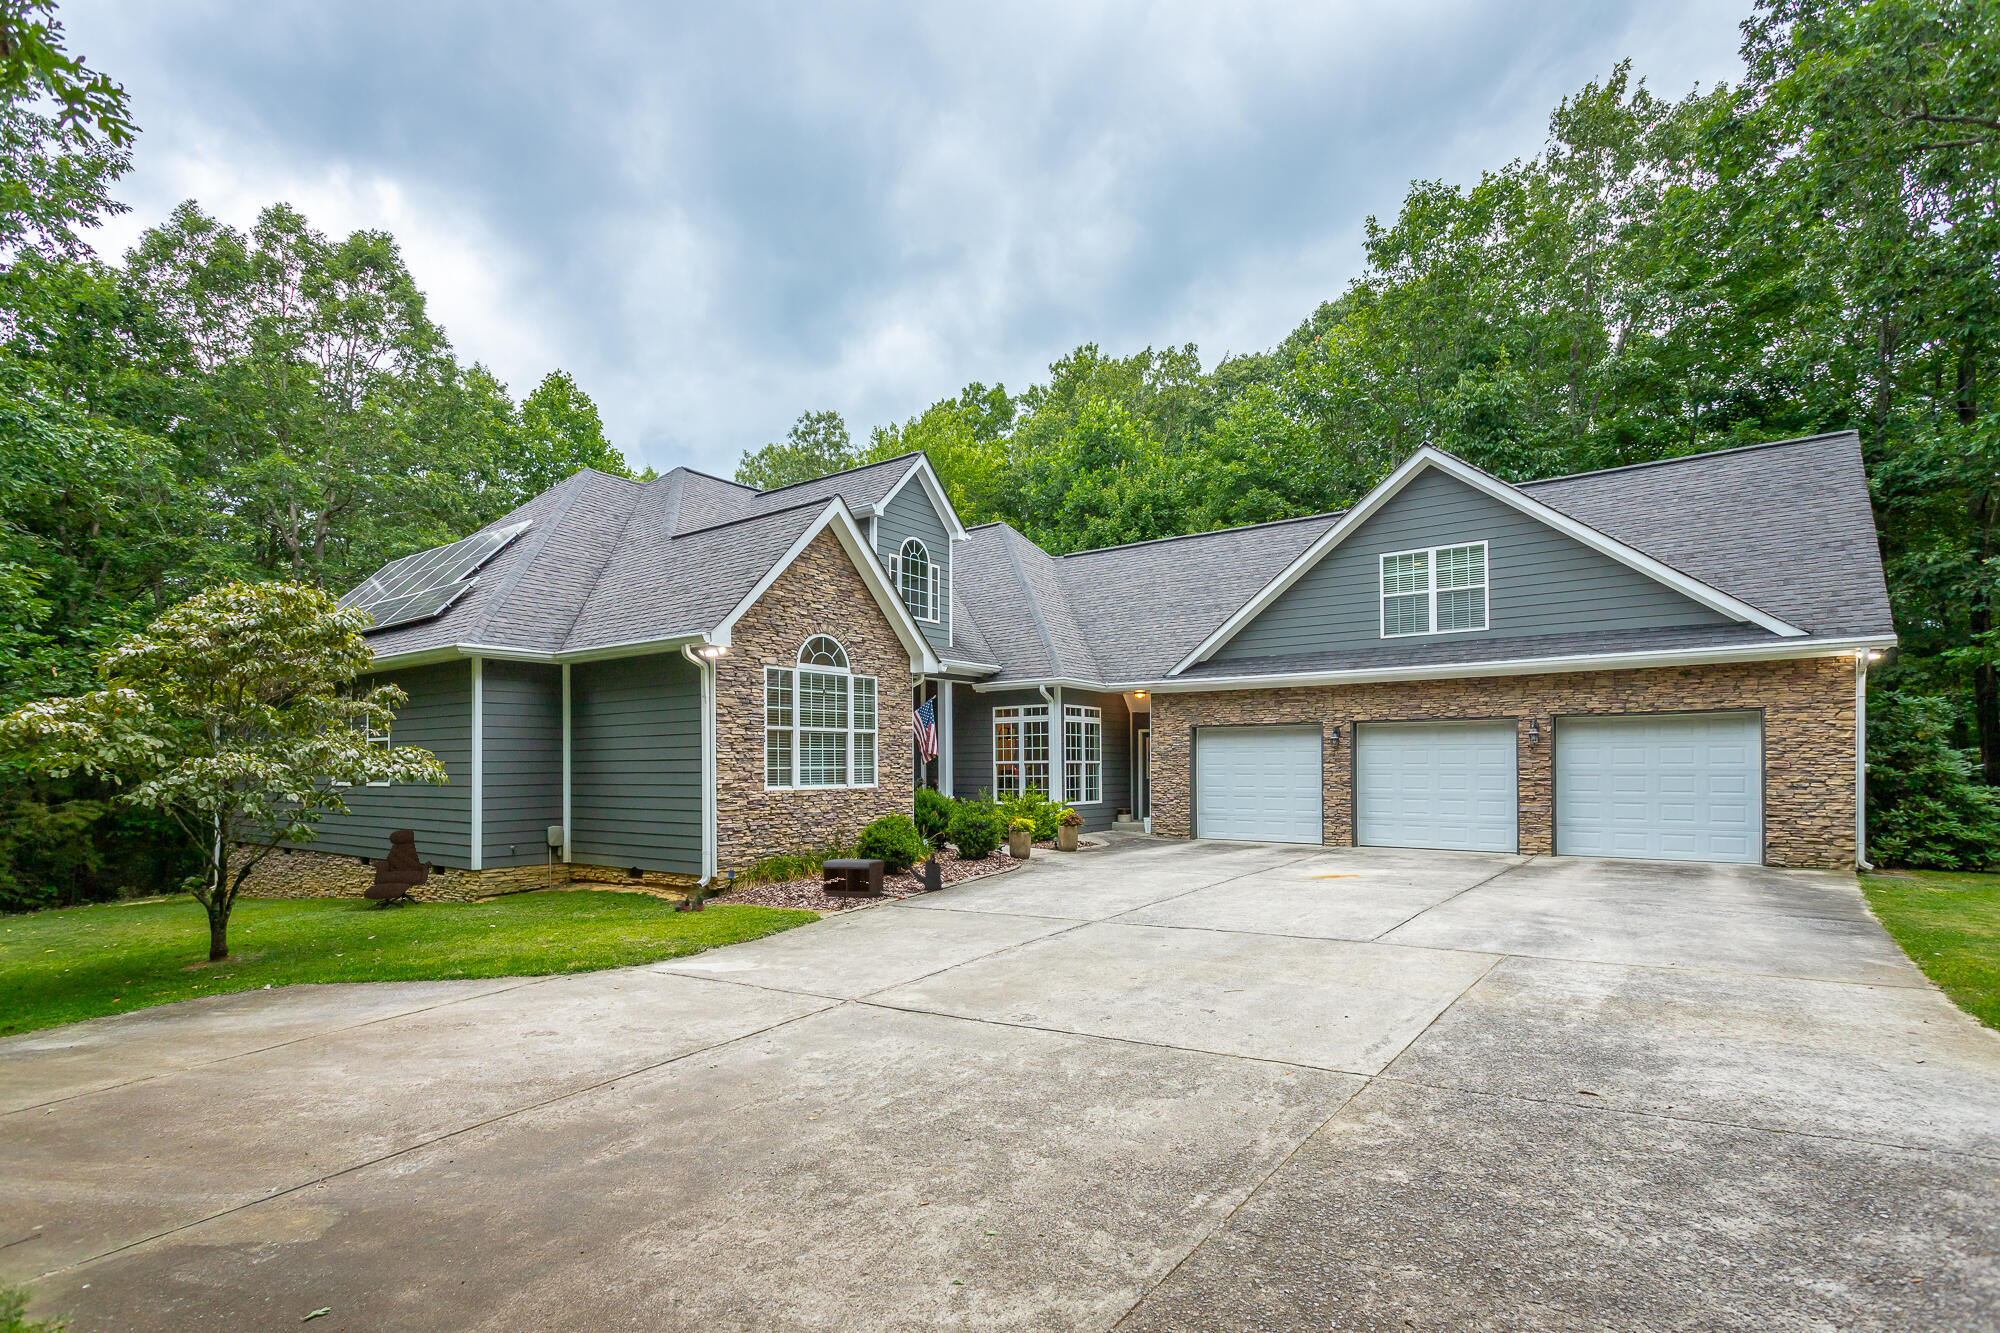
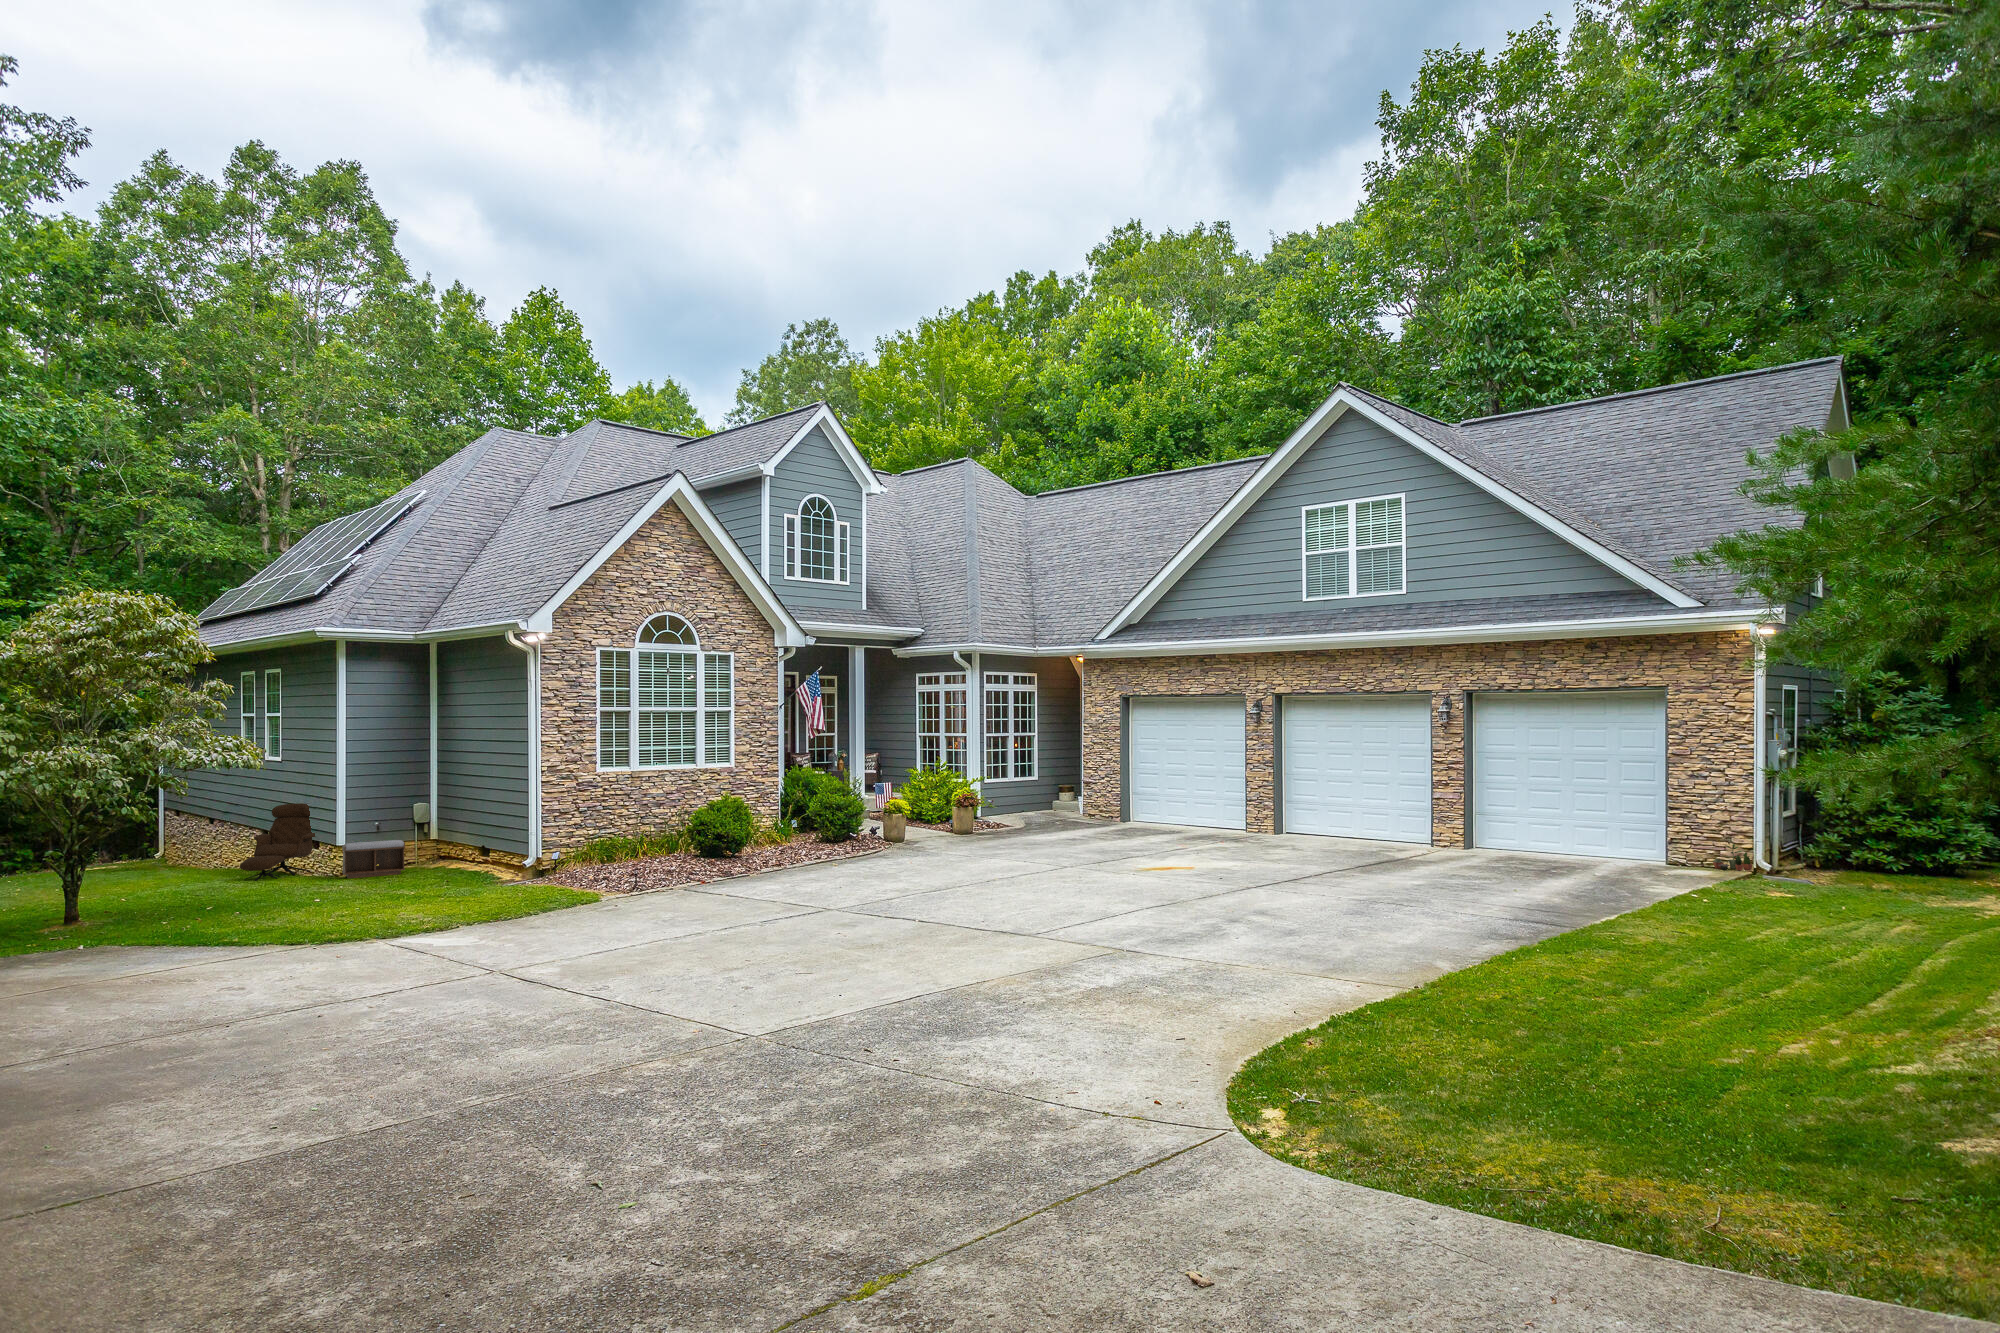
watering can: present [907,853,947,891] -> none [744,834,785,872]
bench: present [822,859,884,897] -> present [342,840,405,878]
potted plant: present [674,885,704,912] -> present [1713,844,1752,871]

